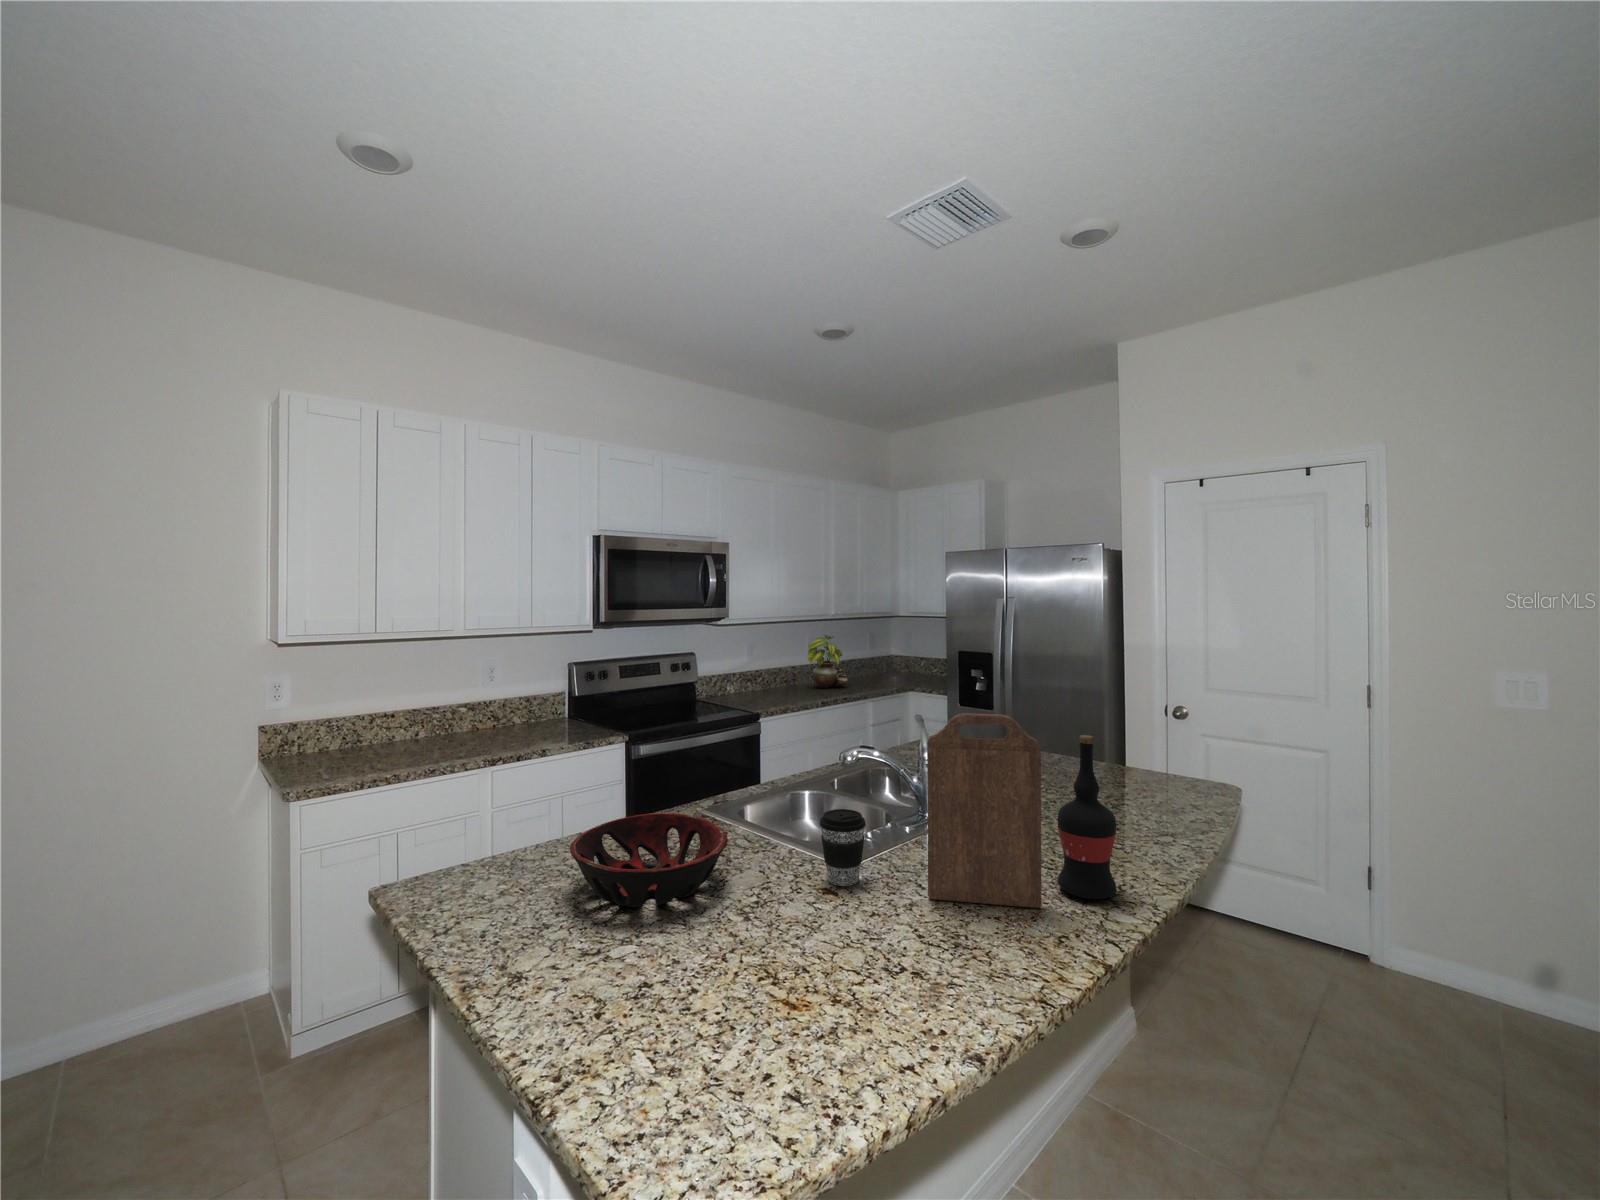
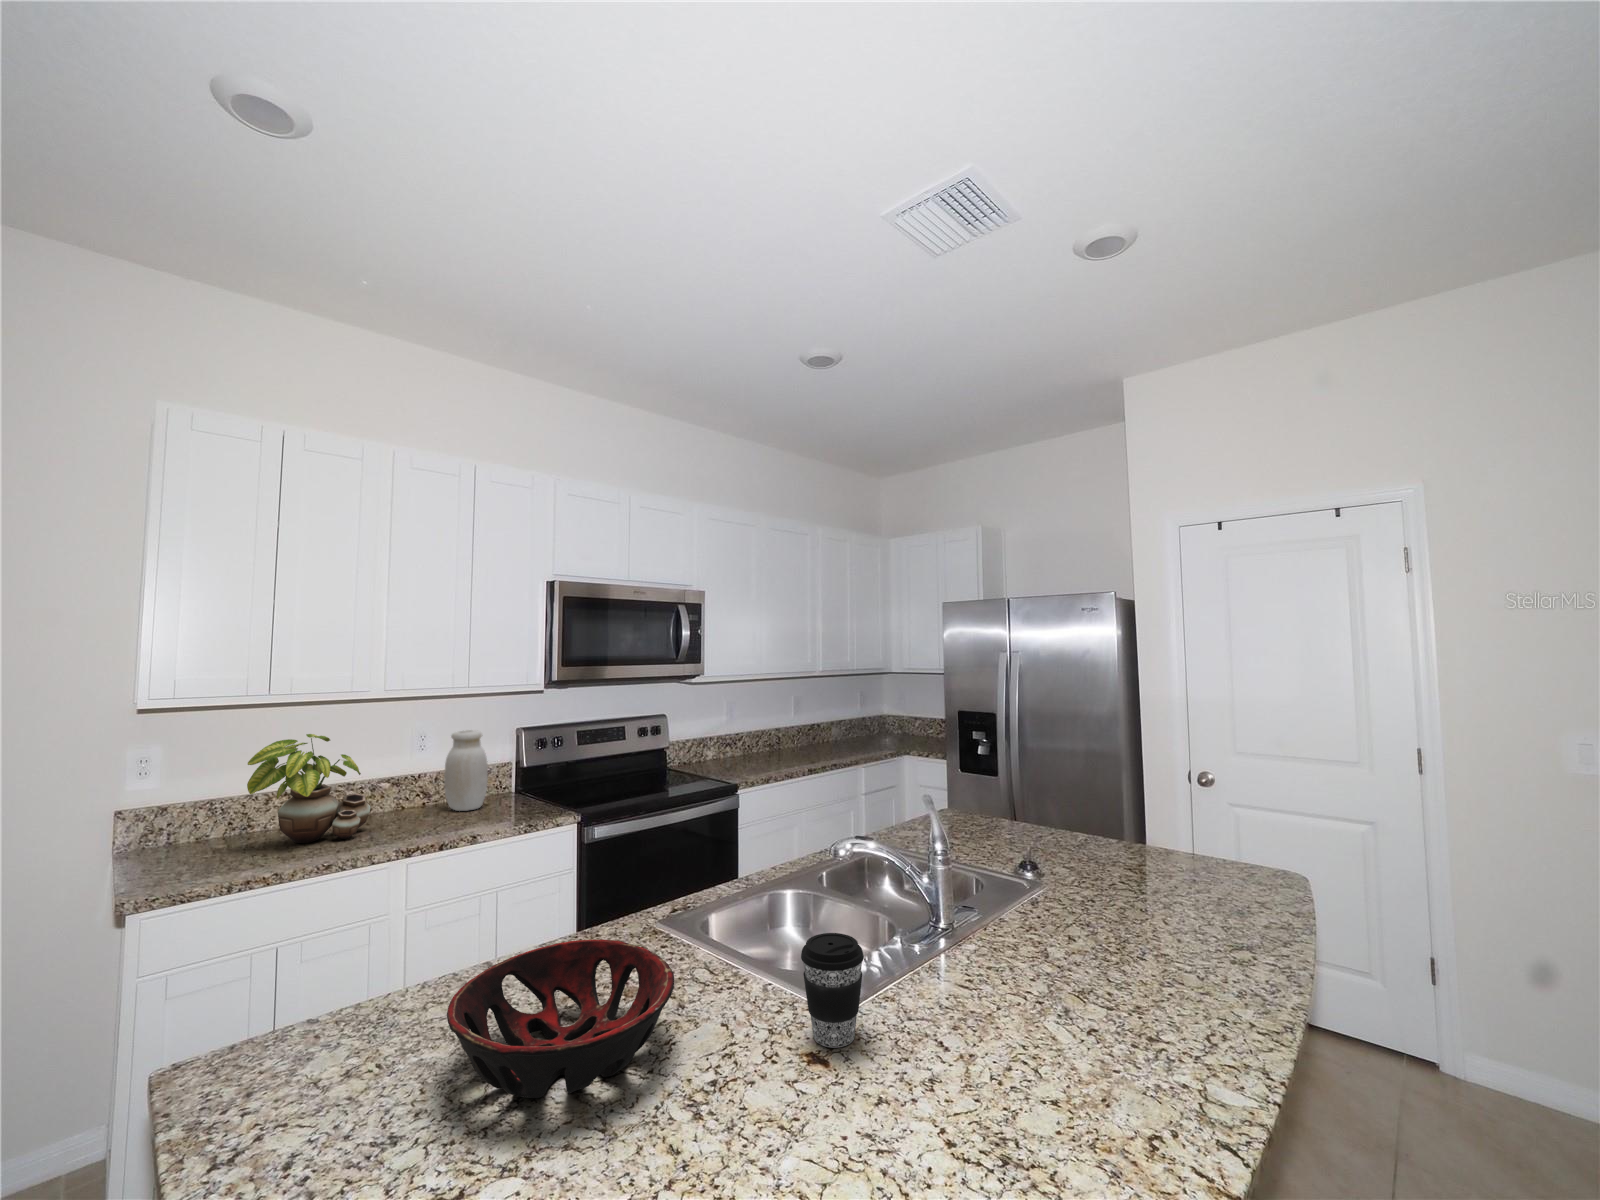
potted plant: present [808,635,848,688] -> present [247,734,371,843]
jar: none [512,663,548,732] -> present [444,730,488,811]
cutting board: present [927,713,1041,908] -> none [946,803,1114,1083]
wine bottle: present [1057,735,1116,899] -> none [1123,829,1212,1065]

